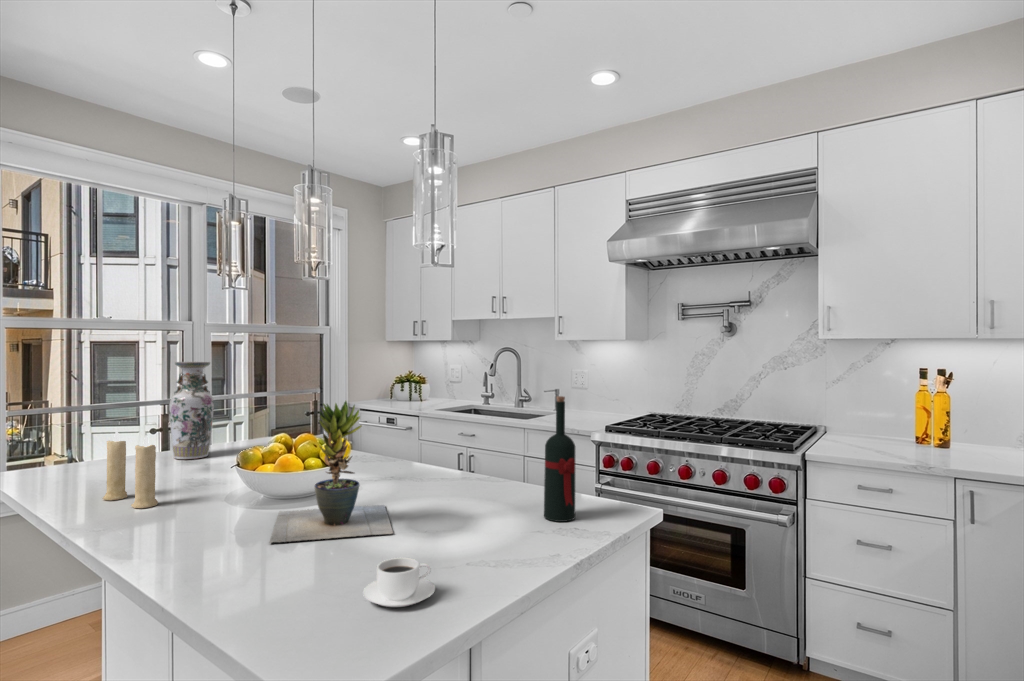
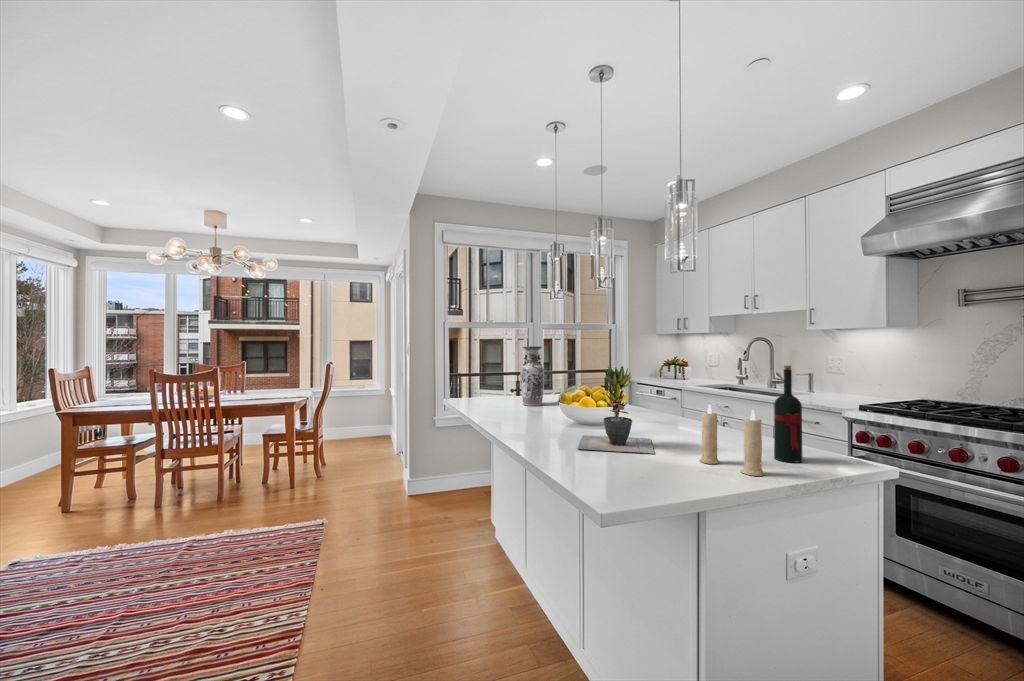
candle: present [102,431,158,508] -> present [699,404,764,476]
coffee cup: present [363,558,435,607] -> none [631,460,678,488]

